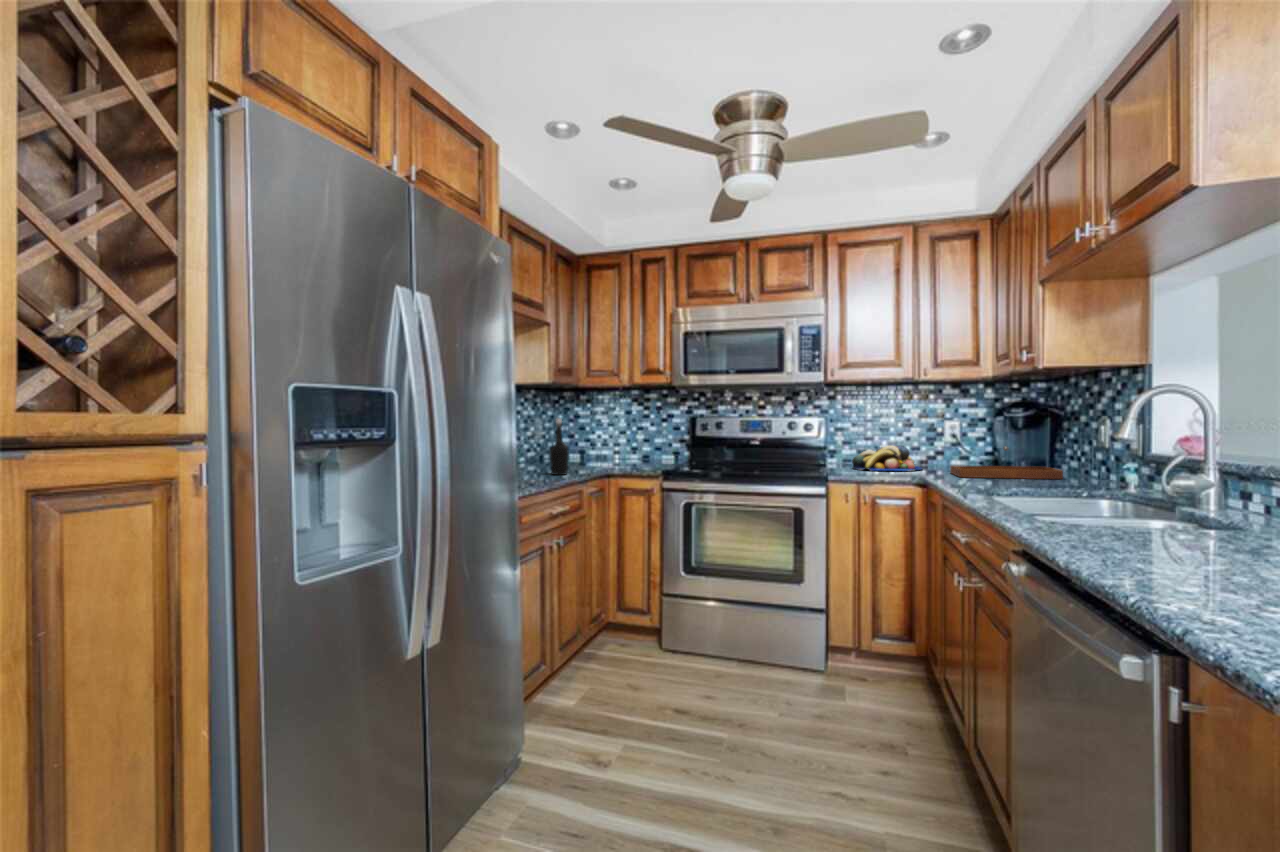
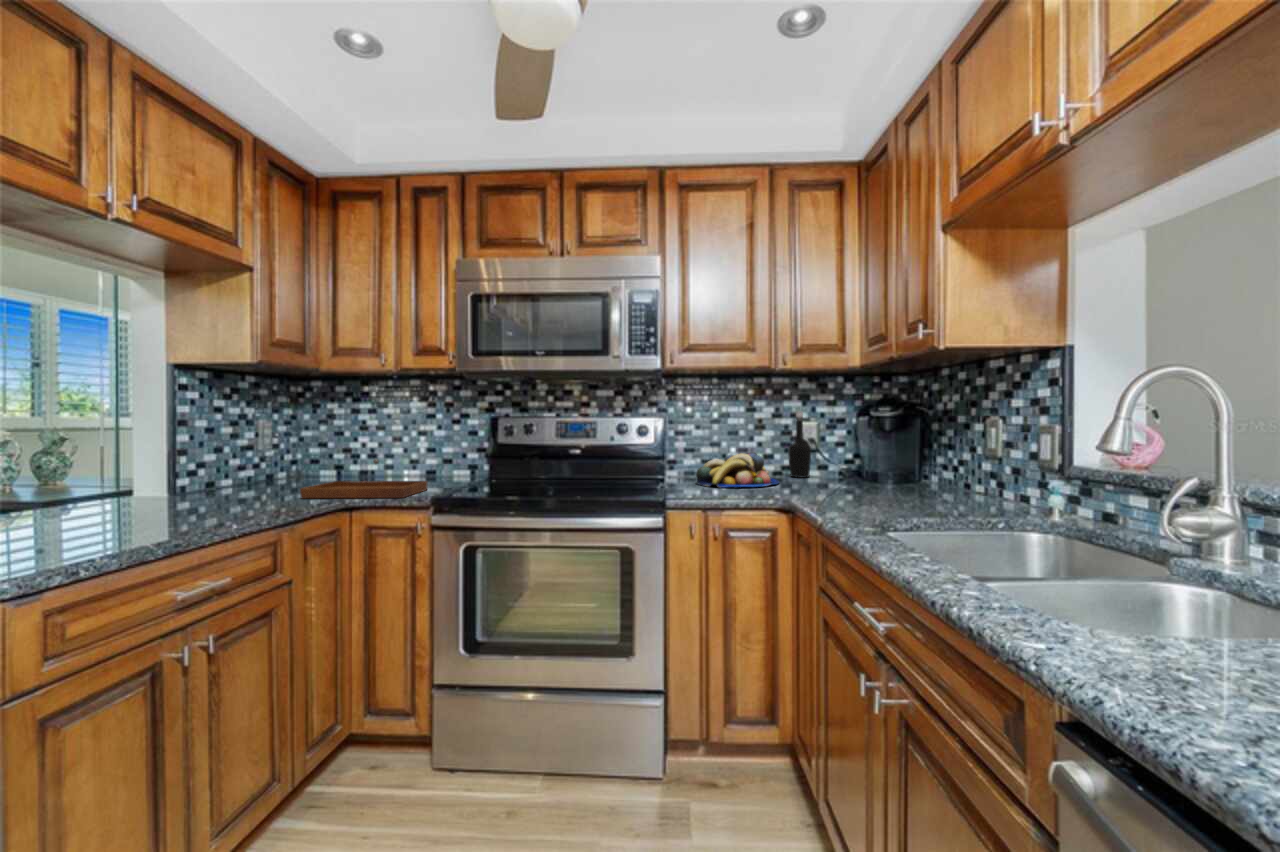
bottle: present [549,418,569,475] -> present [788,411,812,478]
tray: present [950,446,1063,479] -> present [300,459,428,498]

